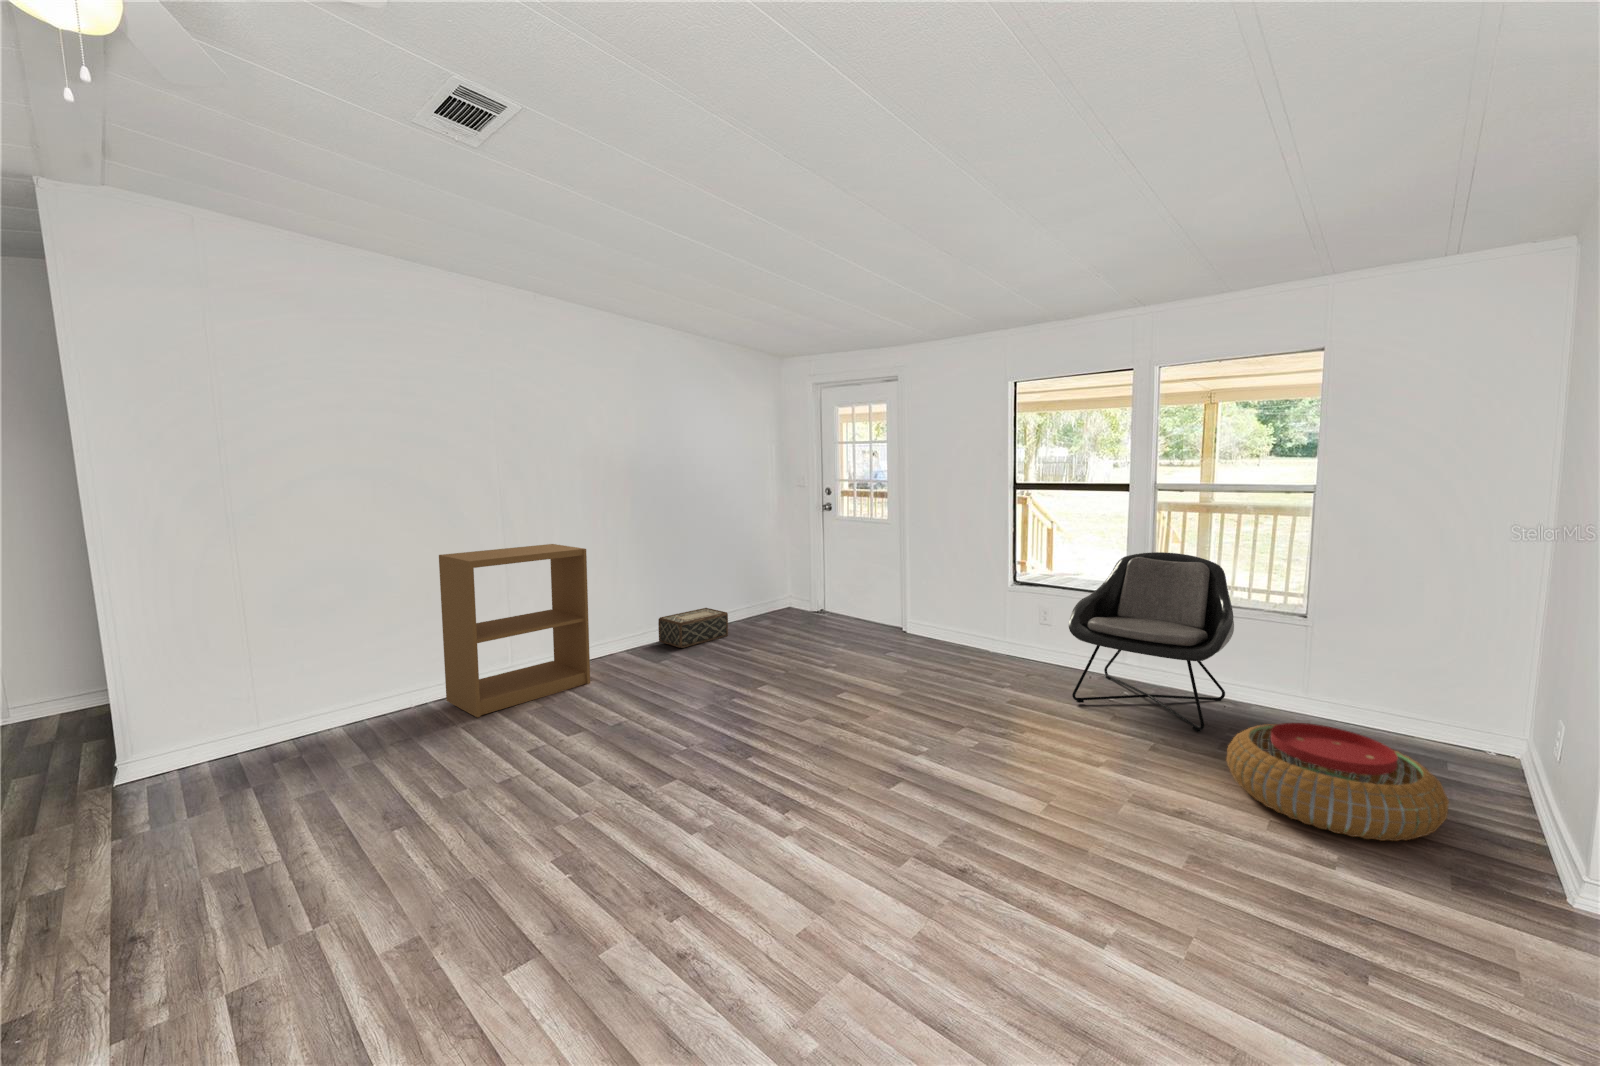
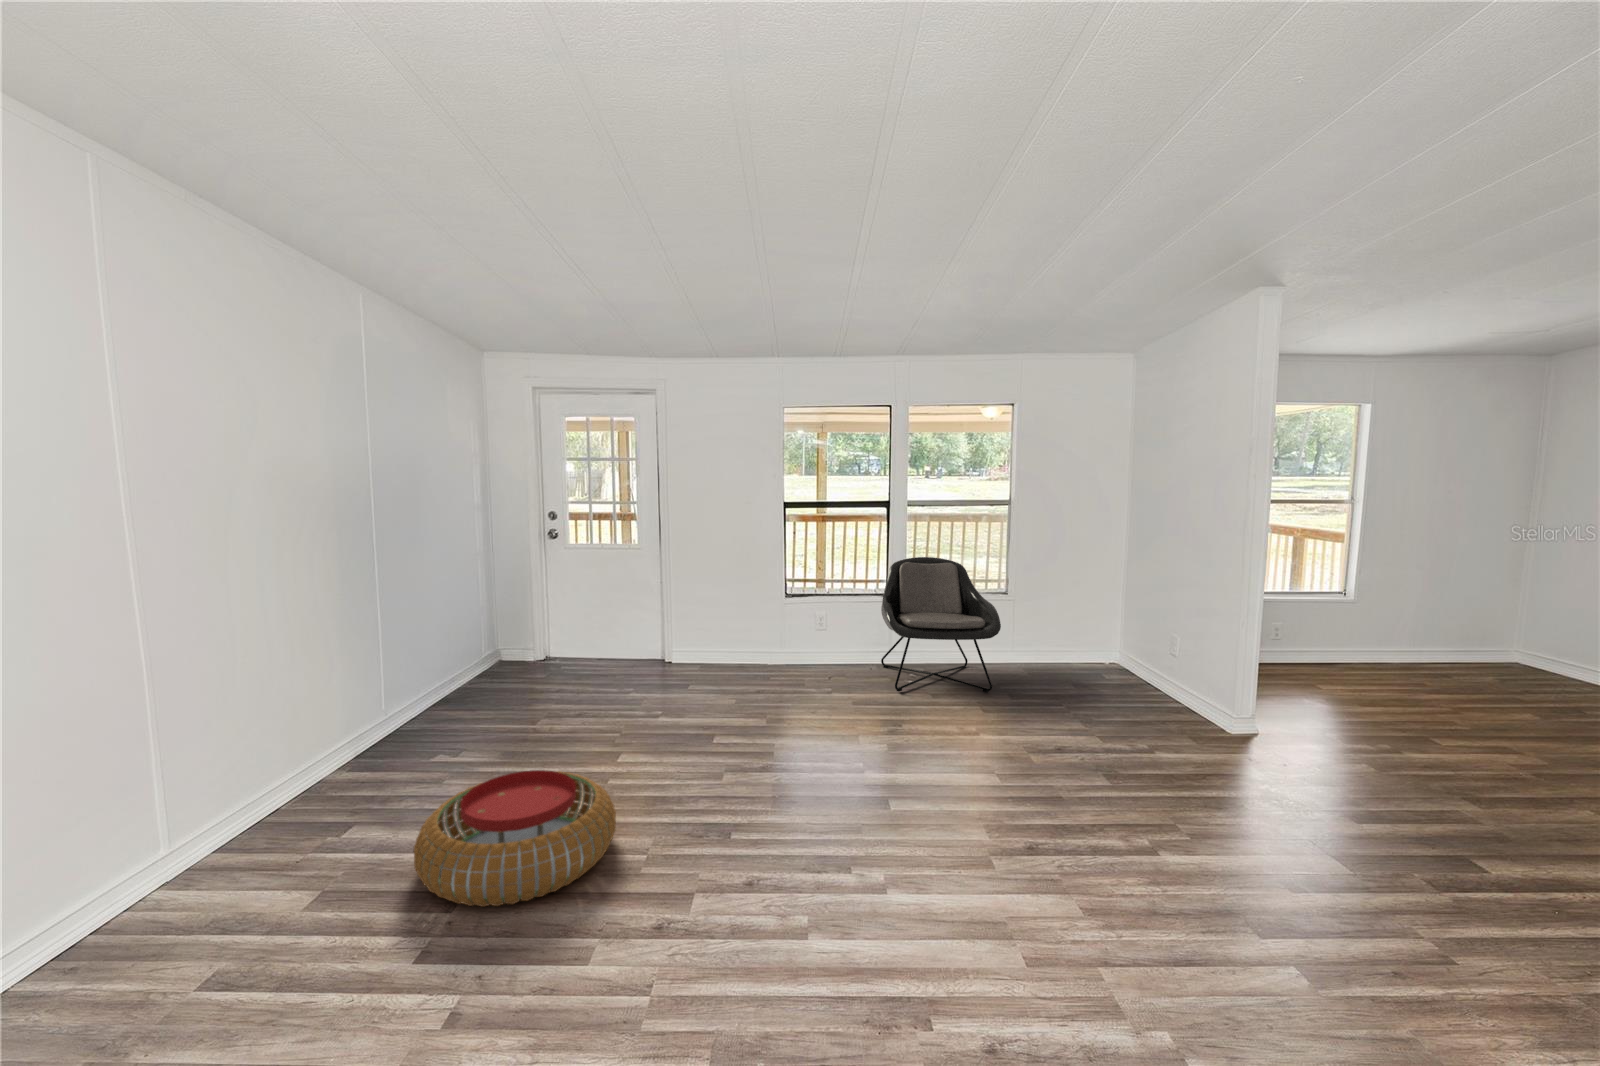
bookshelf: present [439,544,590,717] -> none [29,614,351,968]
woven basket: present [658,608,728,648] -> none [375,678,471,741]
pouf: present [1226,723,1449,841] -> present [414,770,616,907]

